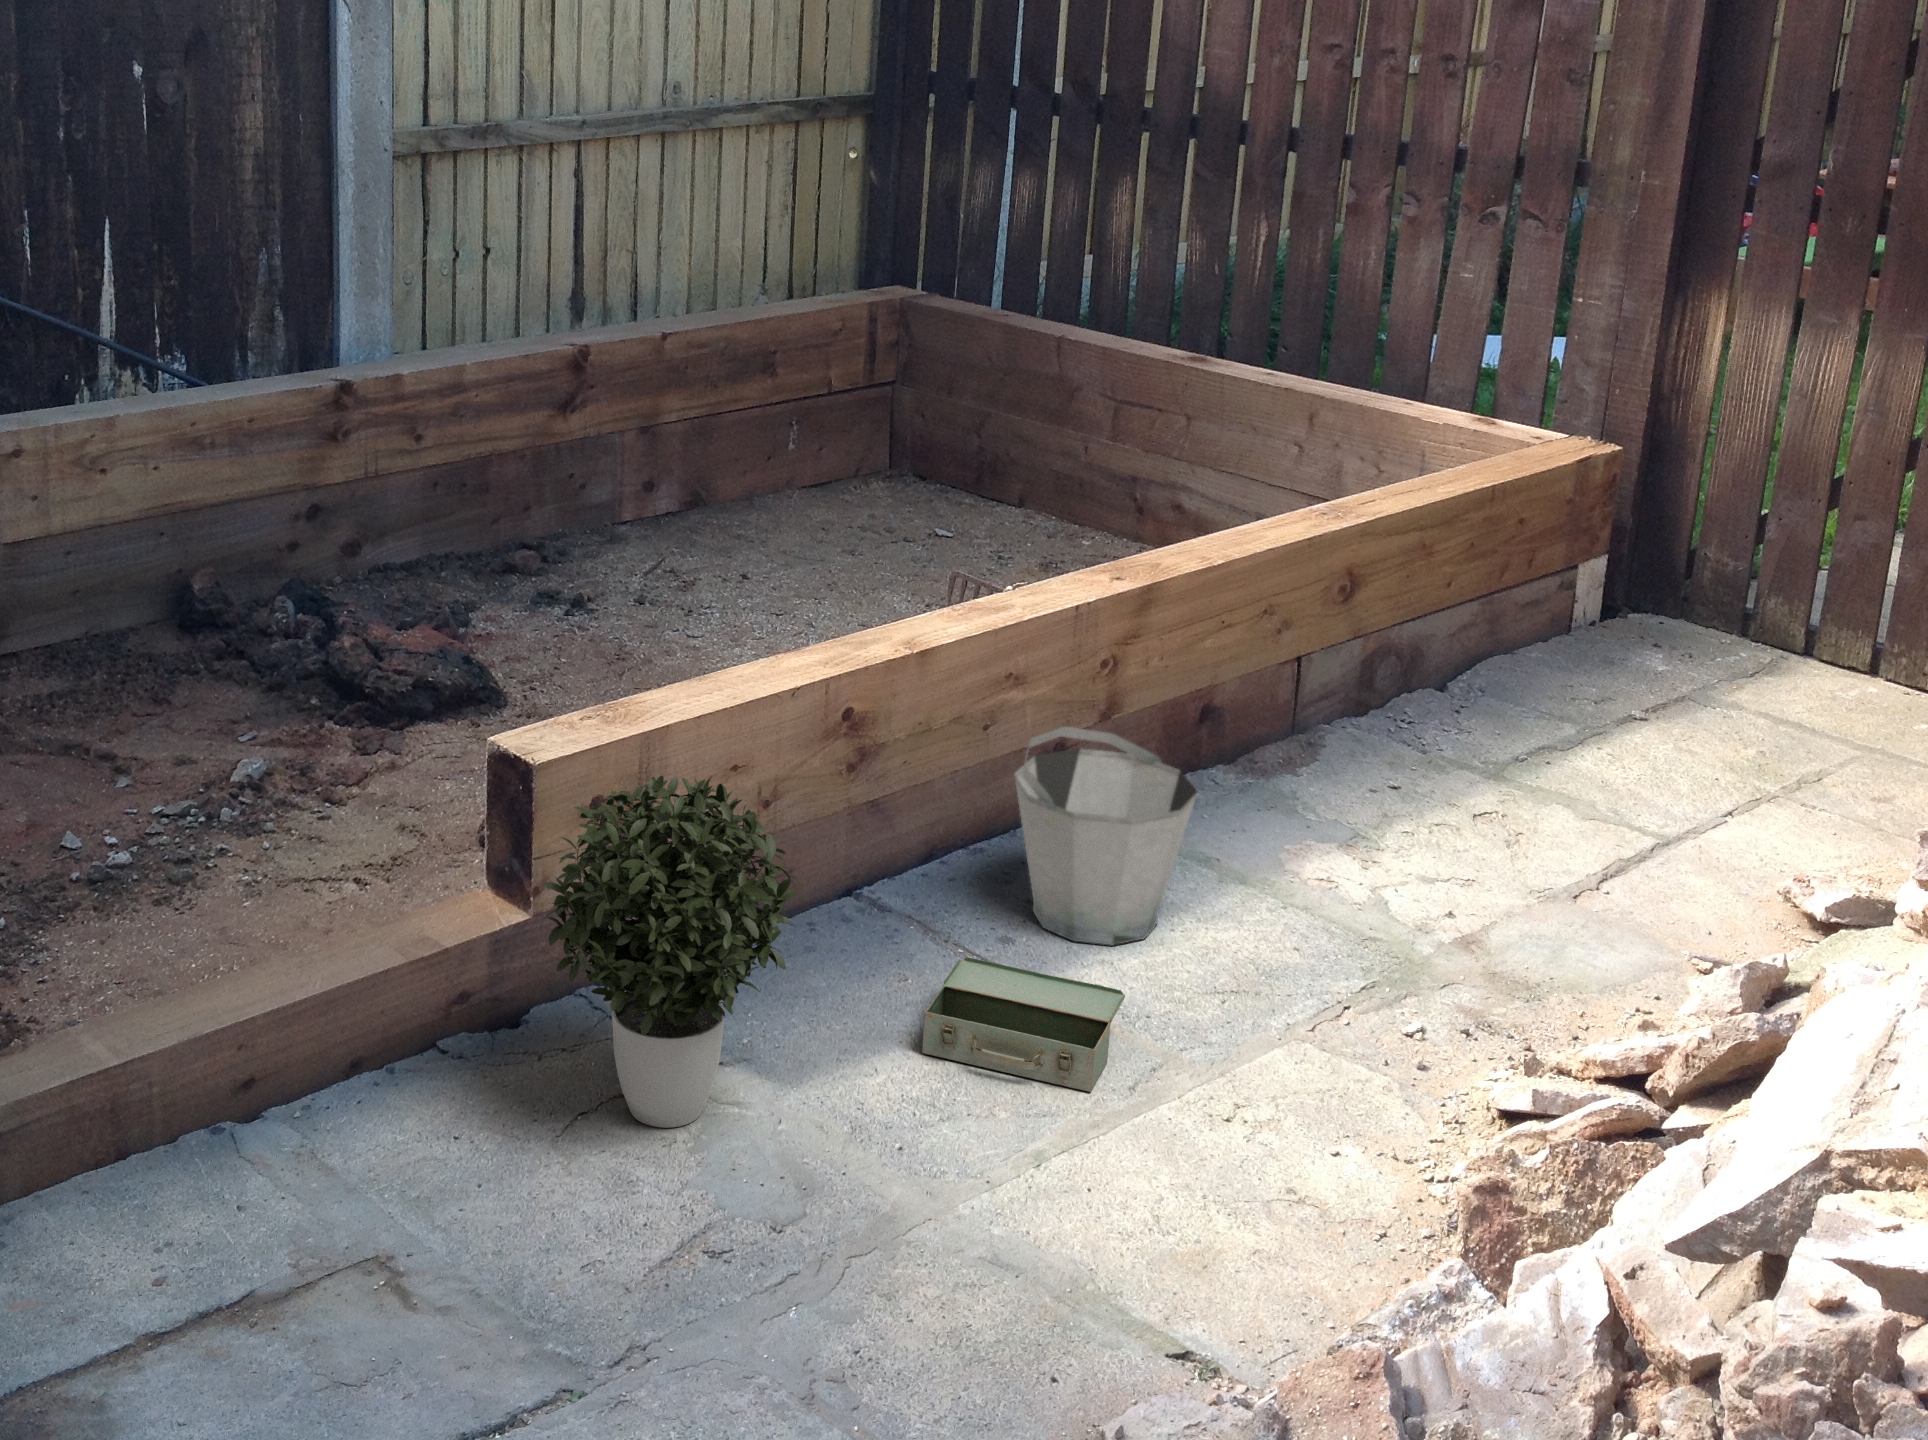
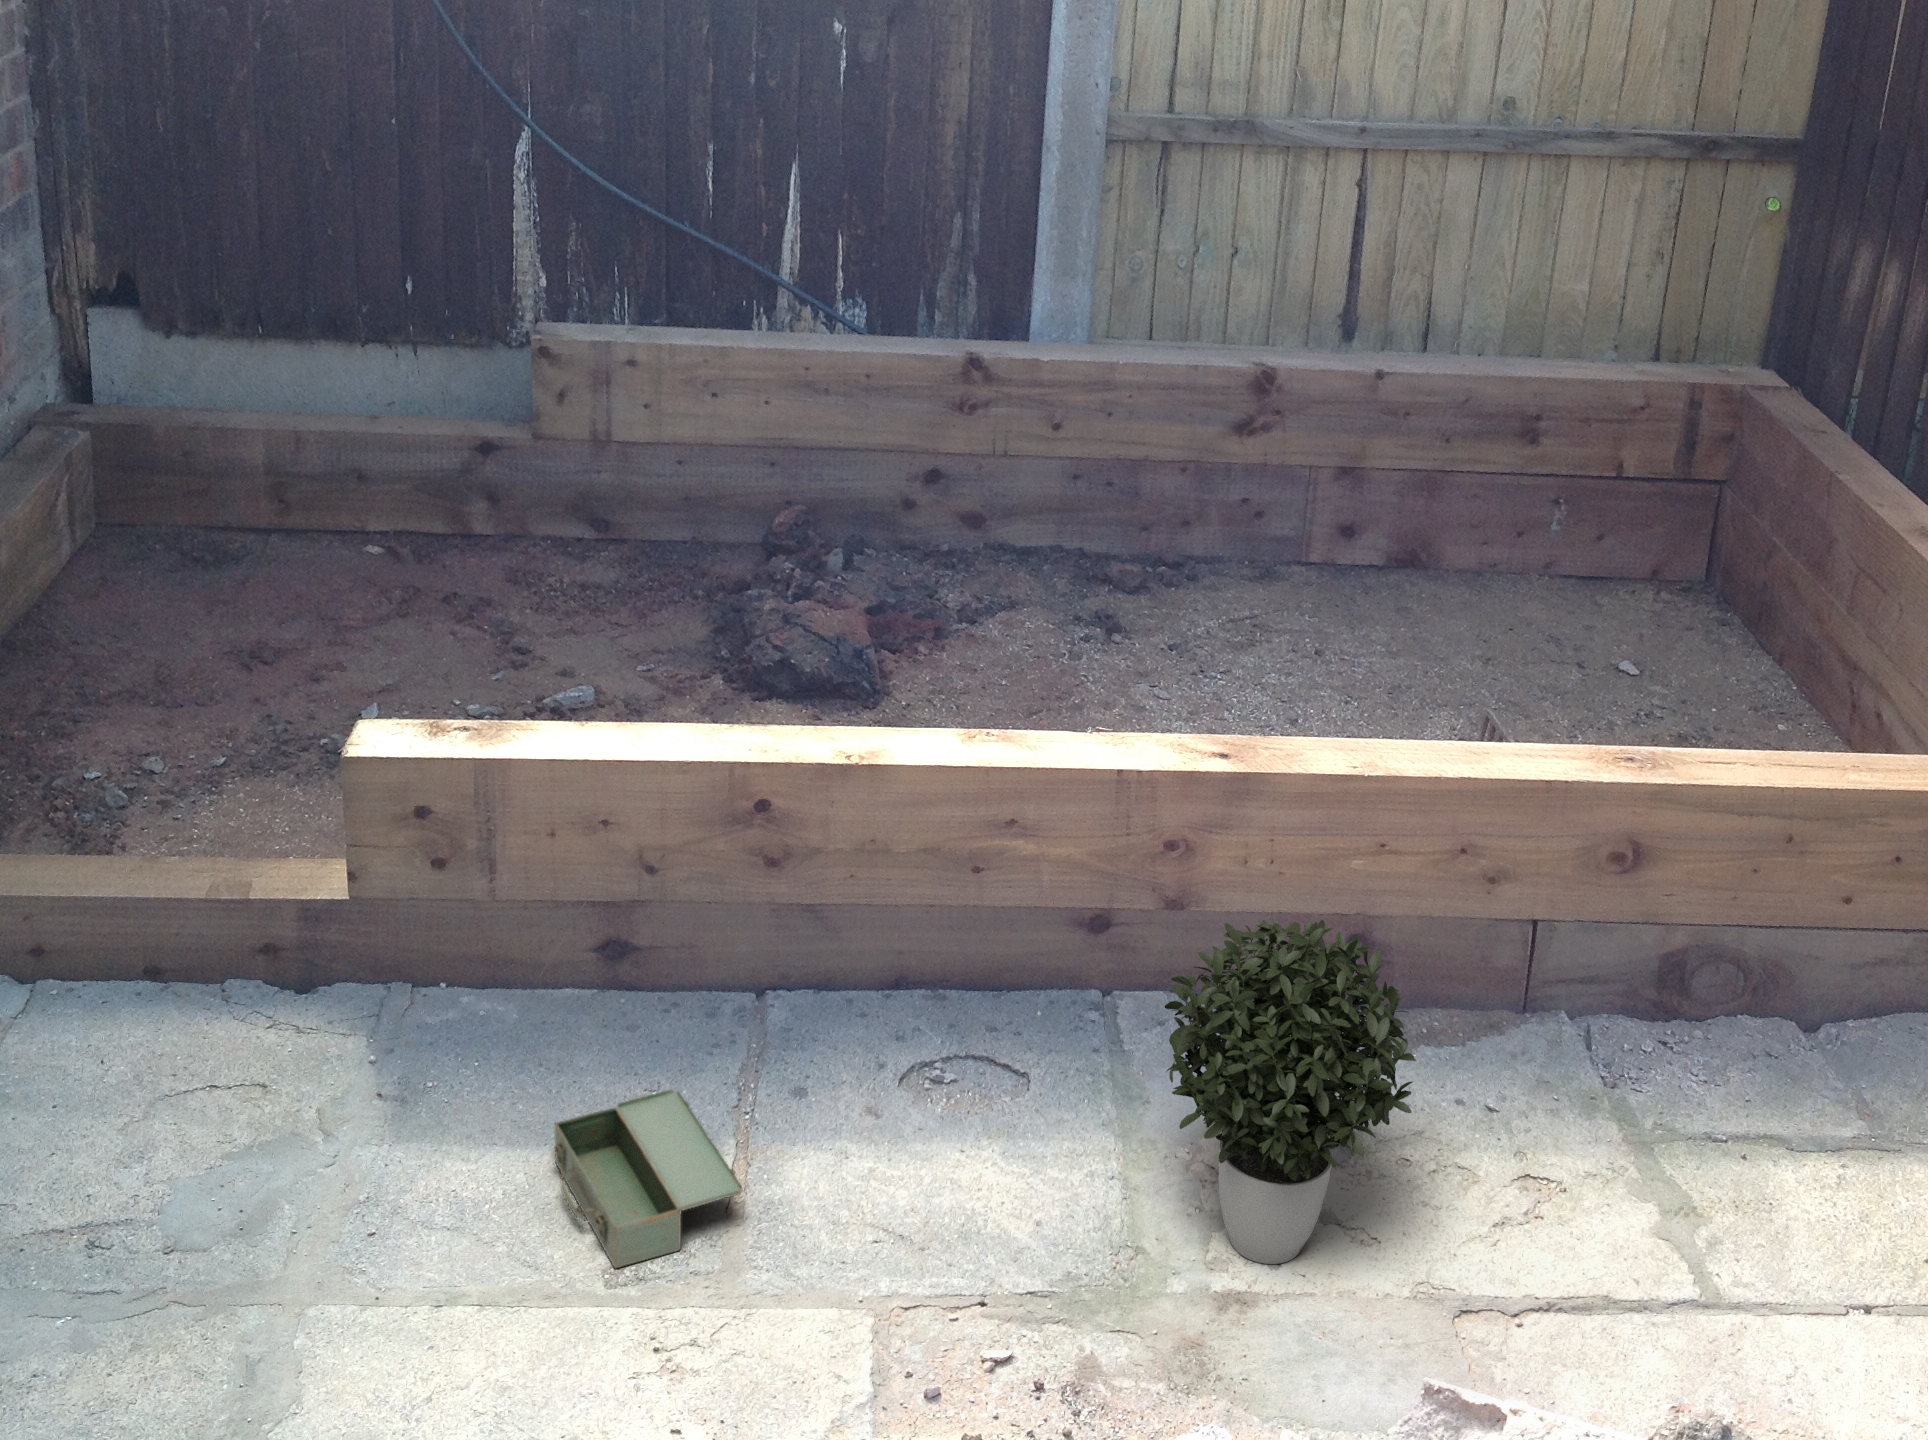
bucket: present [1014,727,1197,945] -> none [848,899,1045,1154]
potted plant: present [542,776,798,1128] -> present [1165,920,1416,1264]

